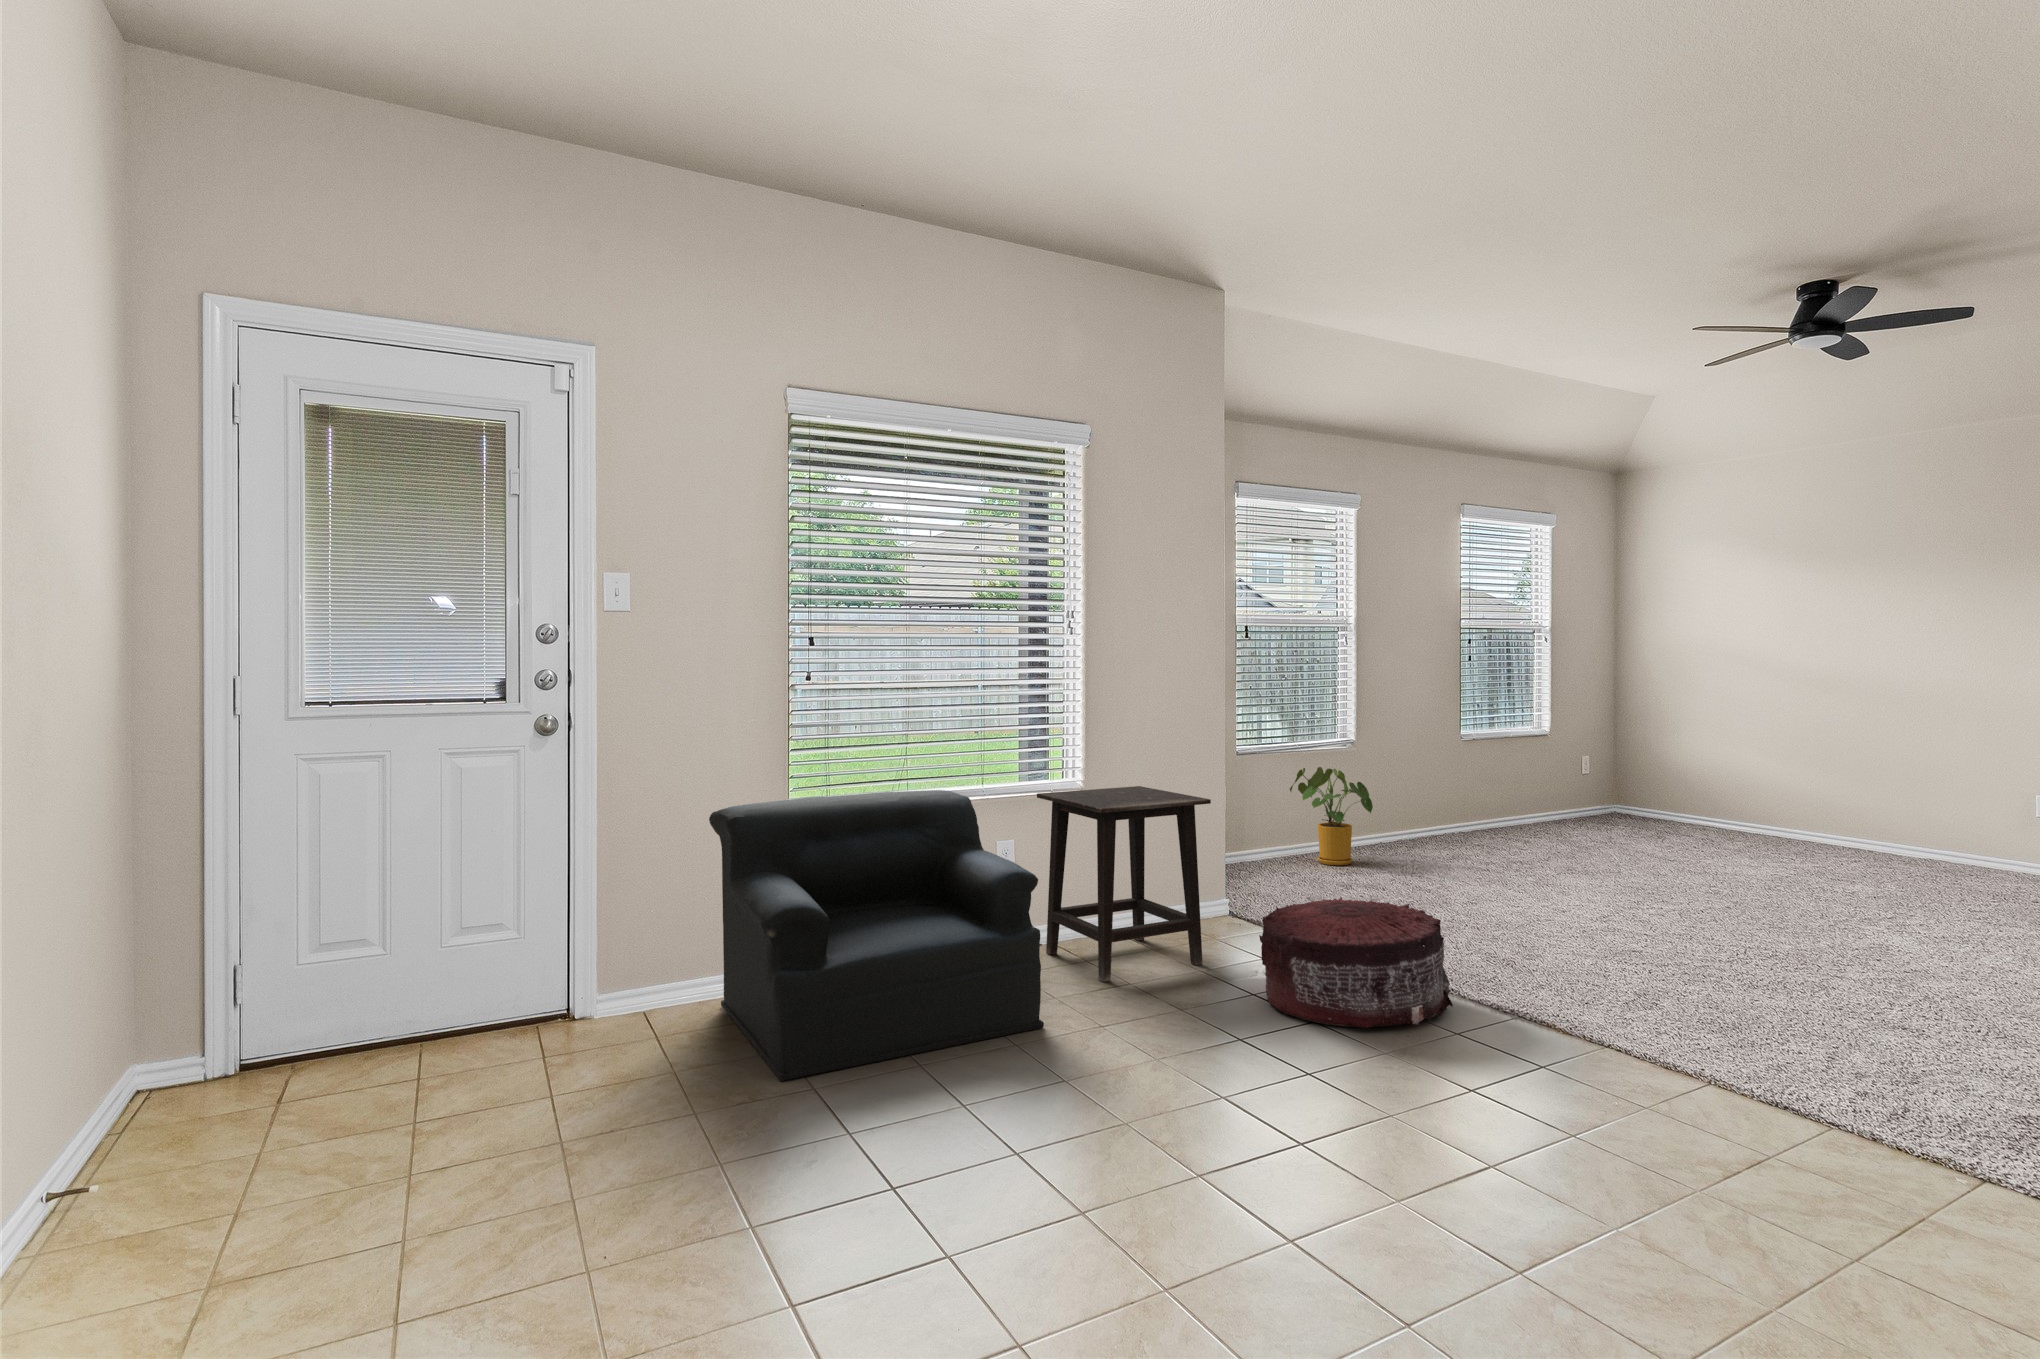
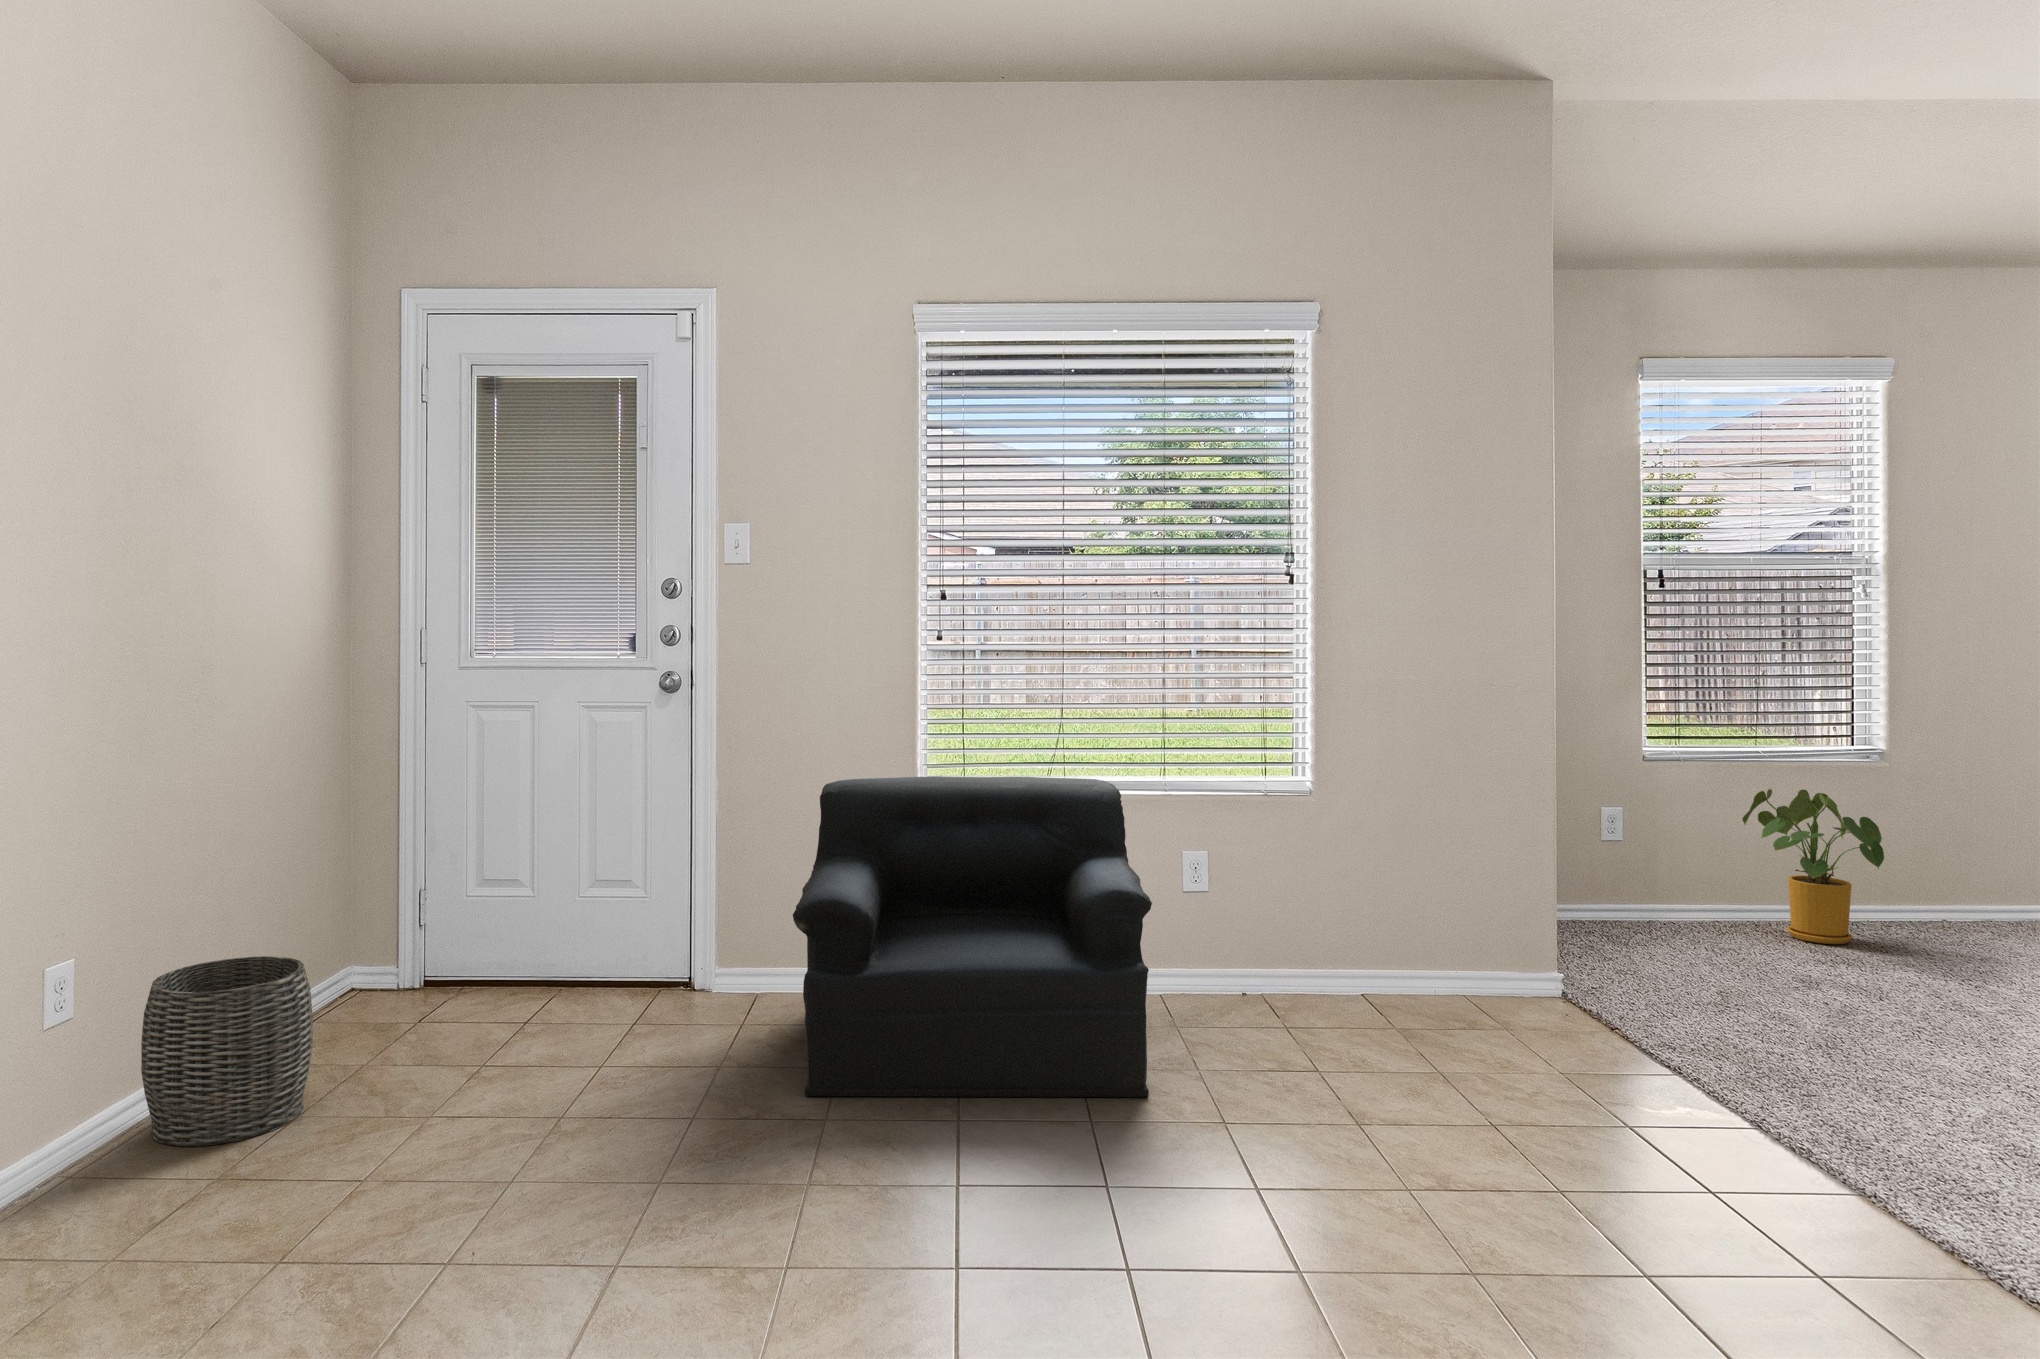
side table: present [1037,786,1211,982] -> none [1237,793,1464,1054]
pouf: present [1259,897,1452,1028] -> none [1492,987,1828,1220]
woven basket: none [39,1046,259,1280] -> present [141,956,313,1146]

